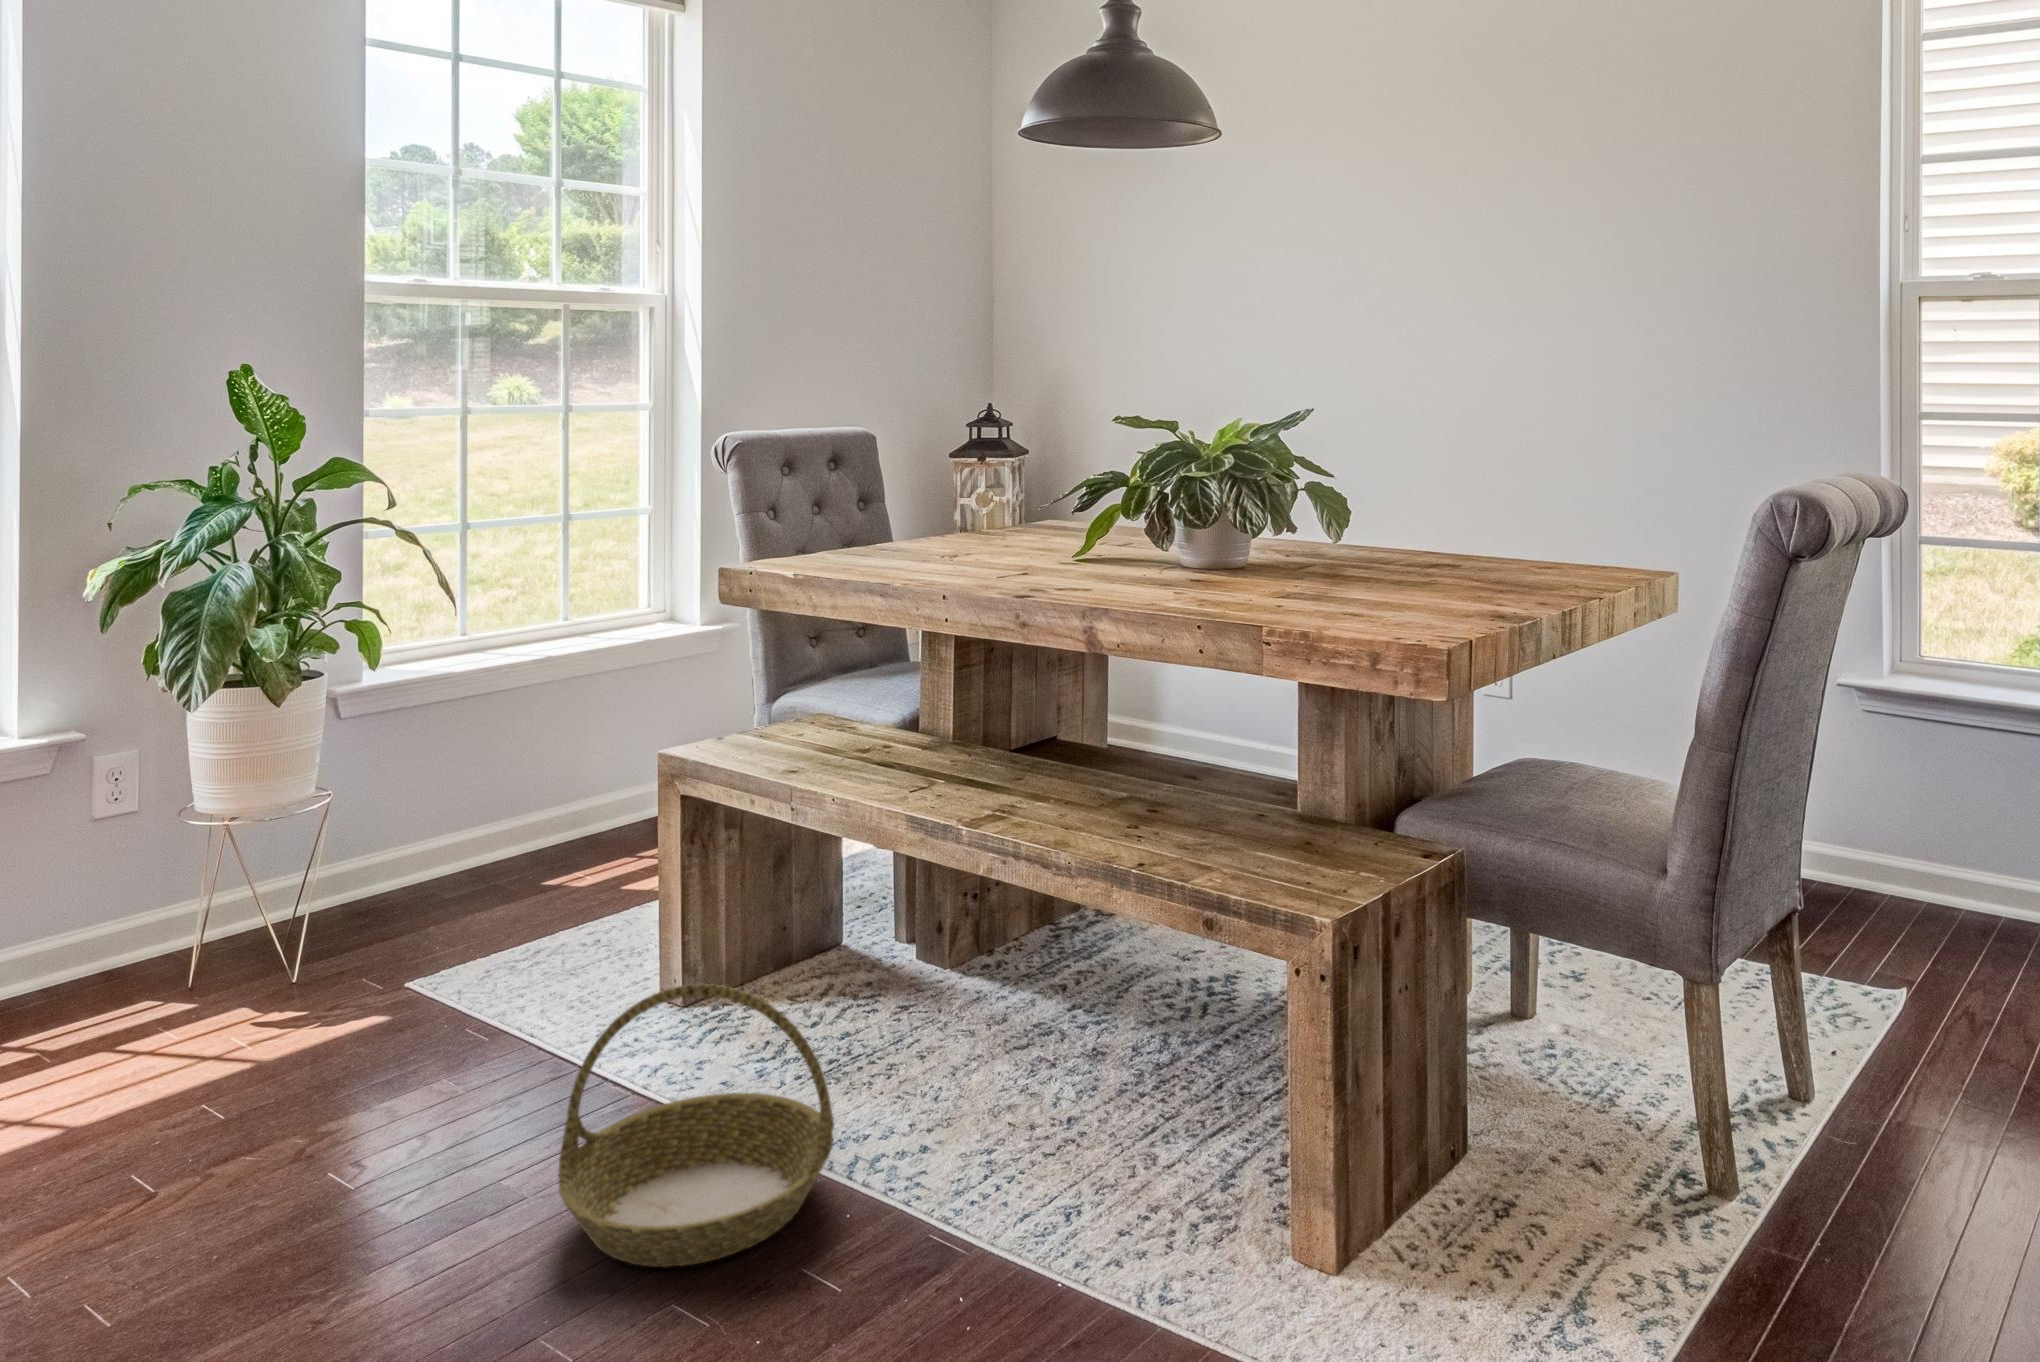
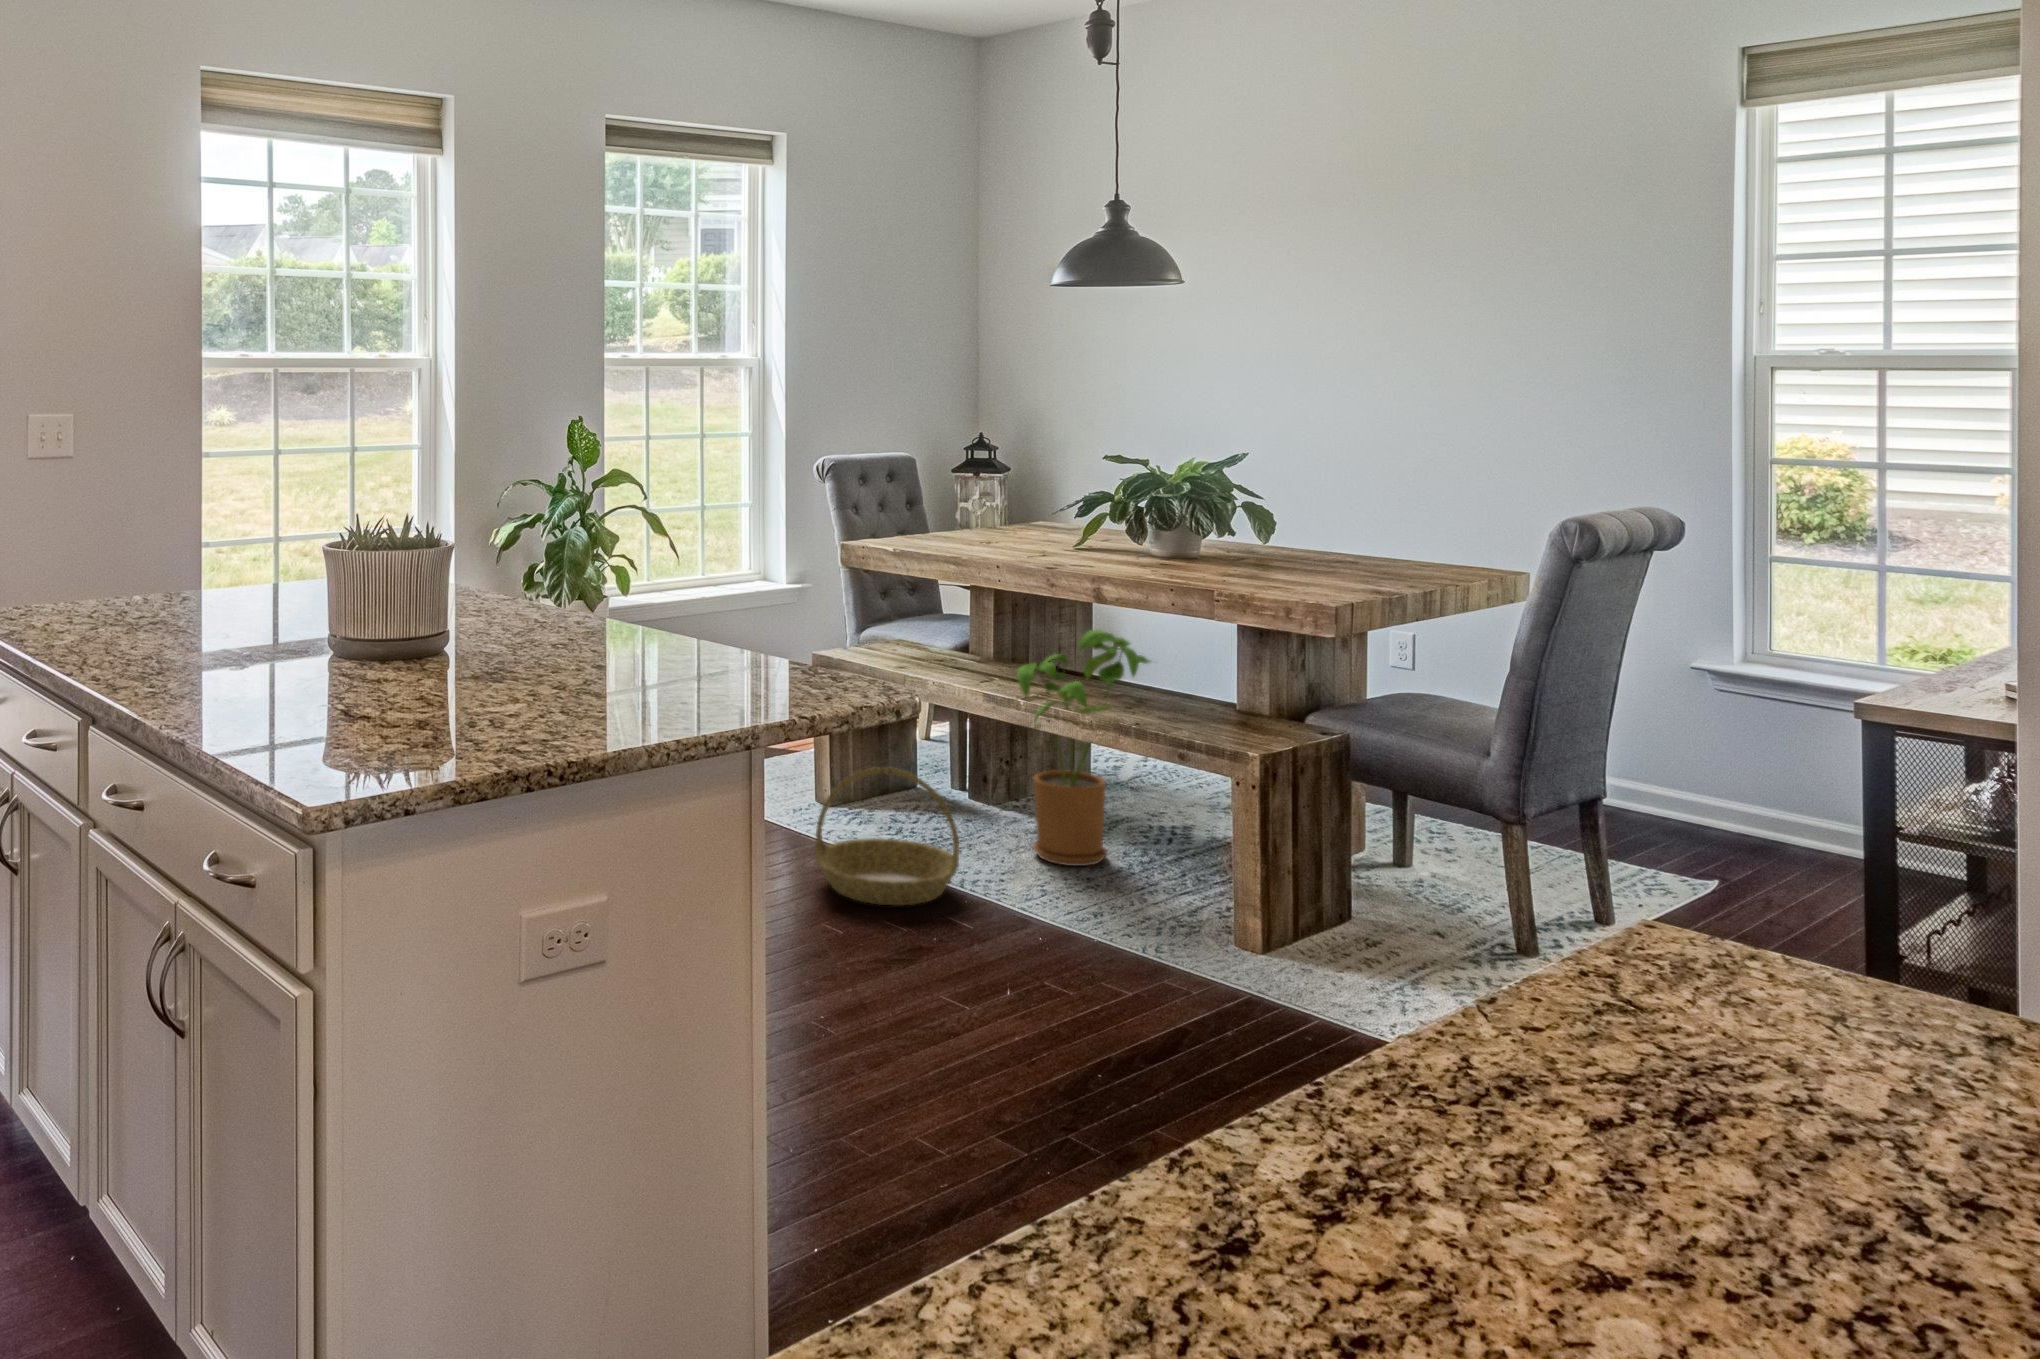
house plant: none [965,694,1181,1093] -> present [1017,630,1151,866]

